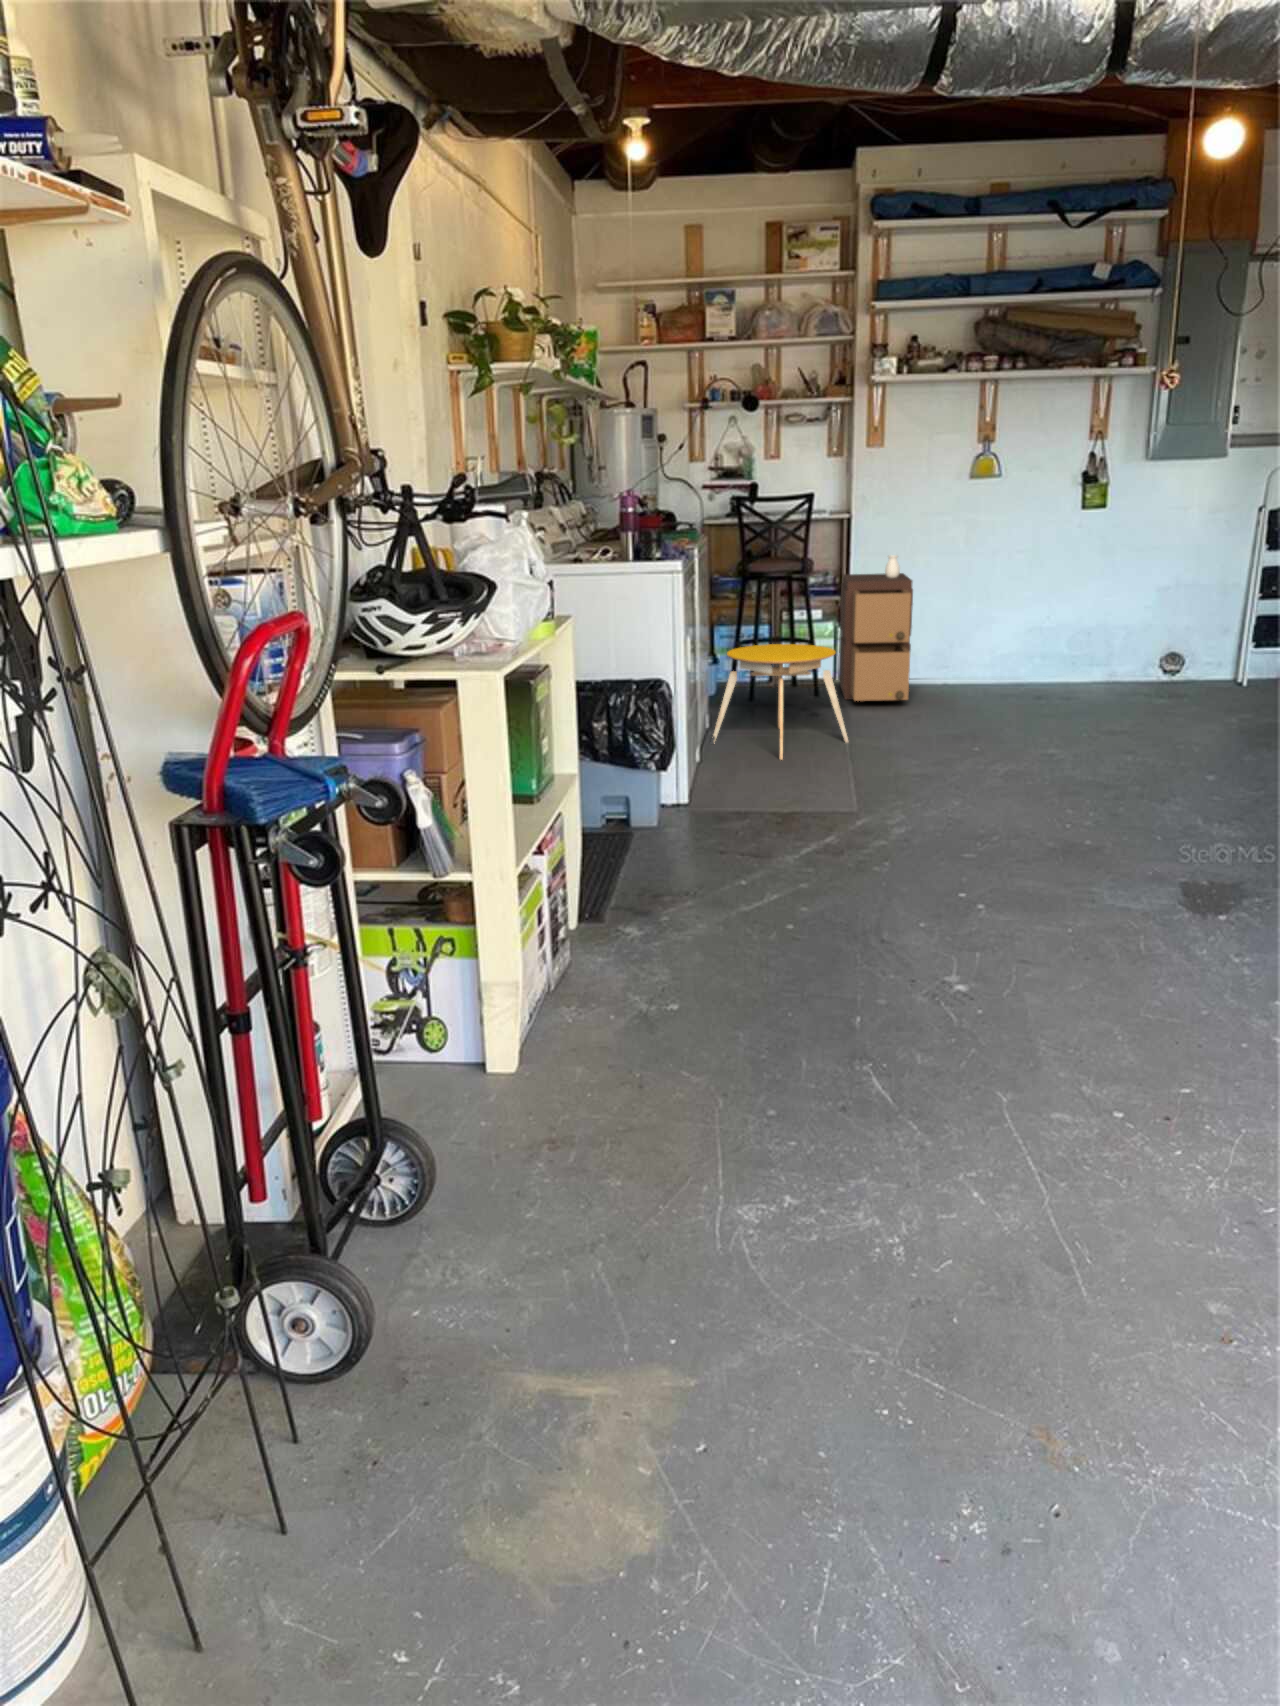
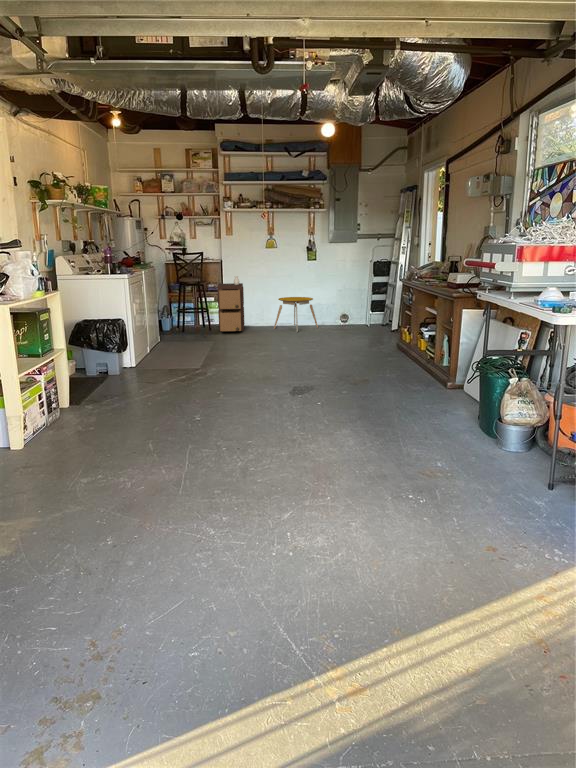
stool: present [714,644,848,759] -> present [274,297,318,332]

